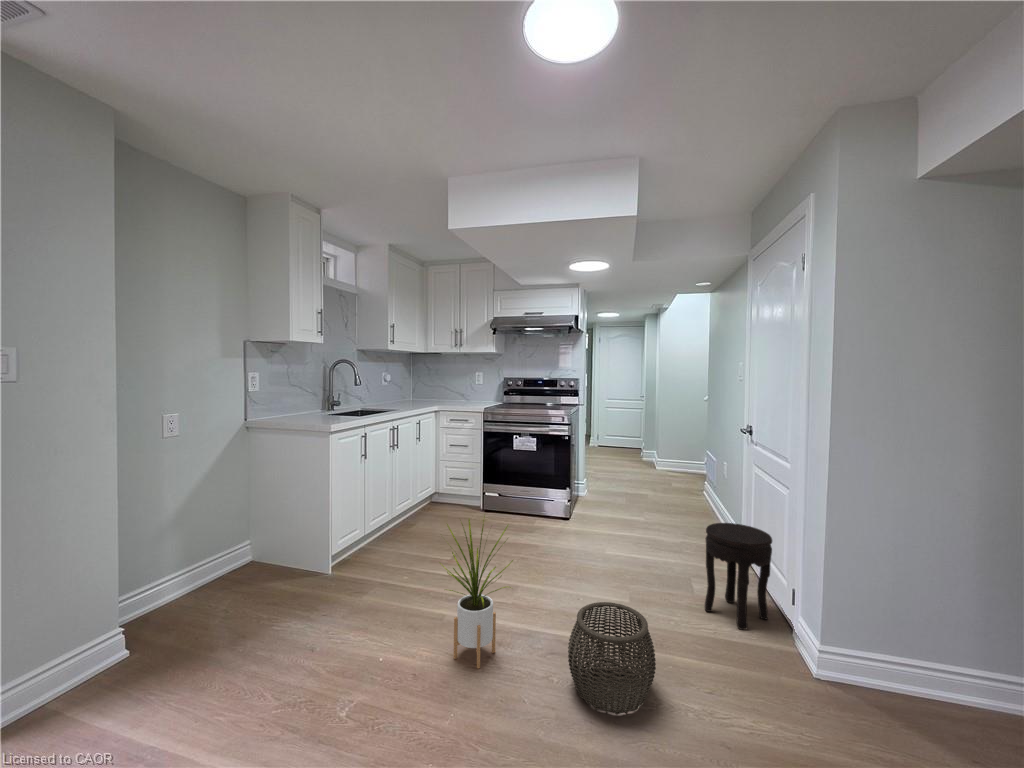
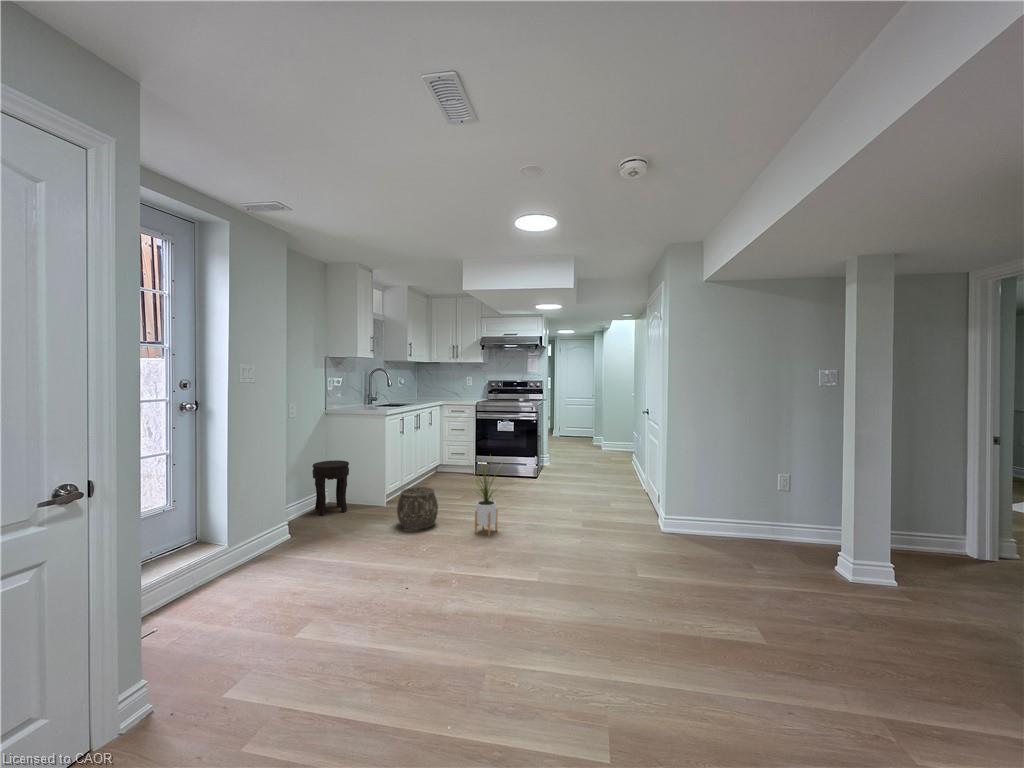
side table: present [705,523,772,630] -> present [312,460,349,516]
woven basket: present [568,602,656,714] -> present [397,487,438,530]

